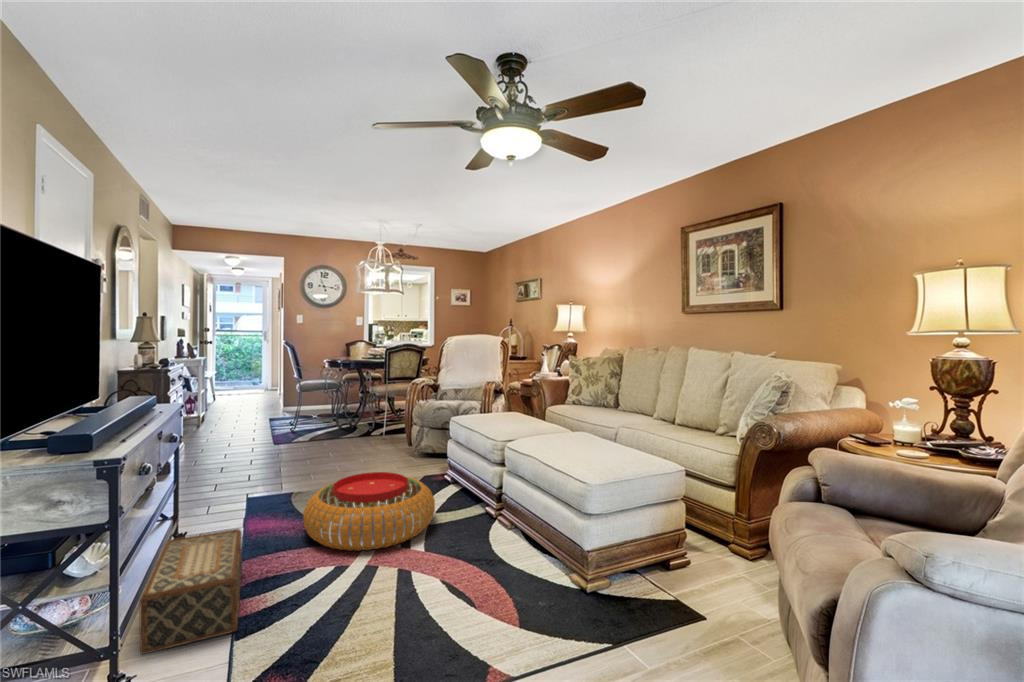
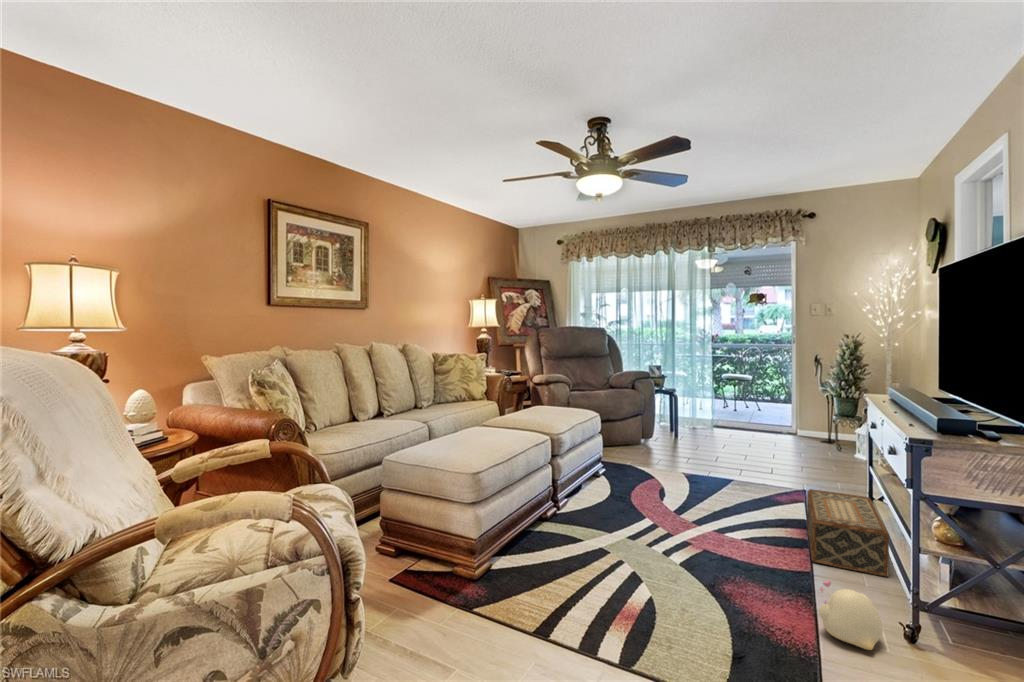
pouf: present [303,472,435,551] -> none [588,490,743,588]
plush toy: none [207,491,249,534] -> present [818,580,883,650]

